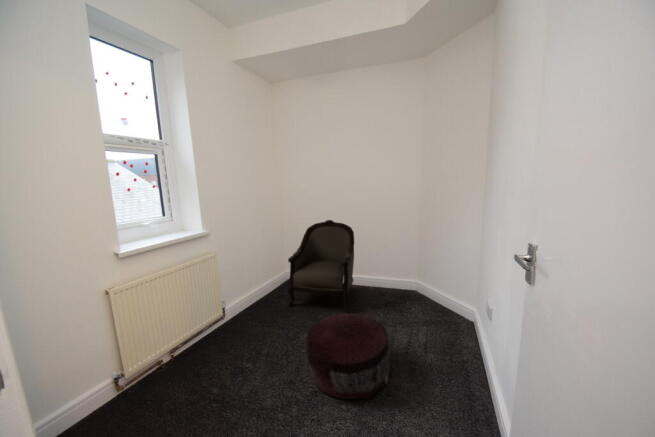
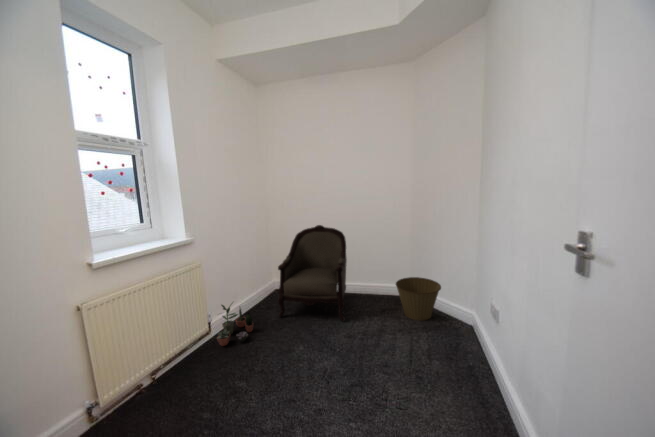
basket: none [401,274,446,316] -> present [396,277,441,320]
potted plant: none [229,290,264,330] -> present [217,302,254,346]
pouf: present [306,313,391,399] -> none [306,319,396,411]

